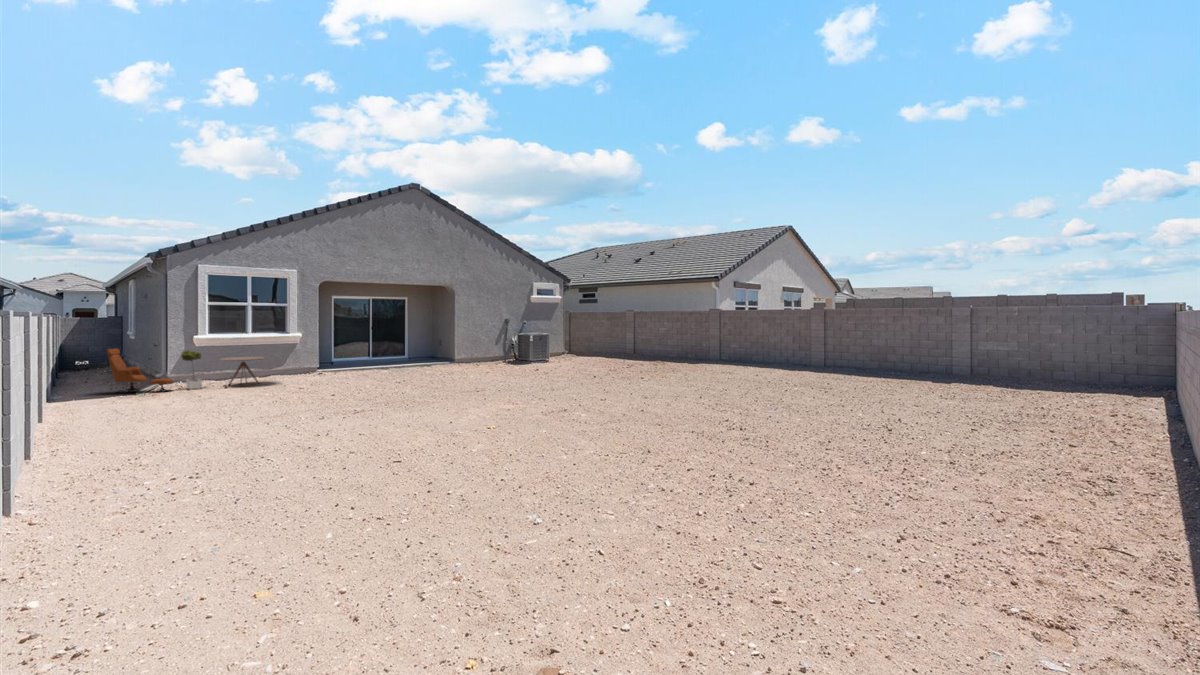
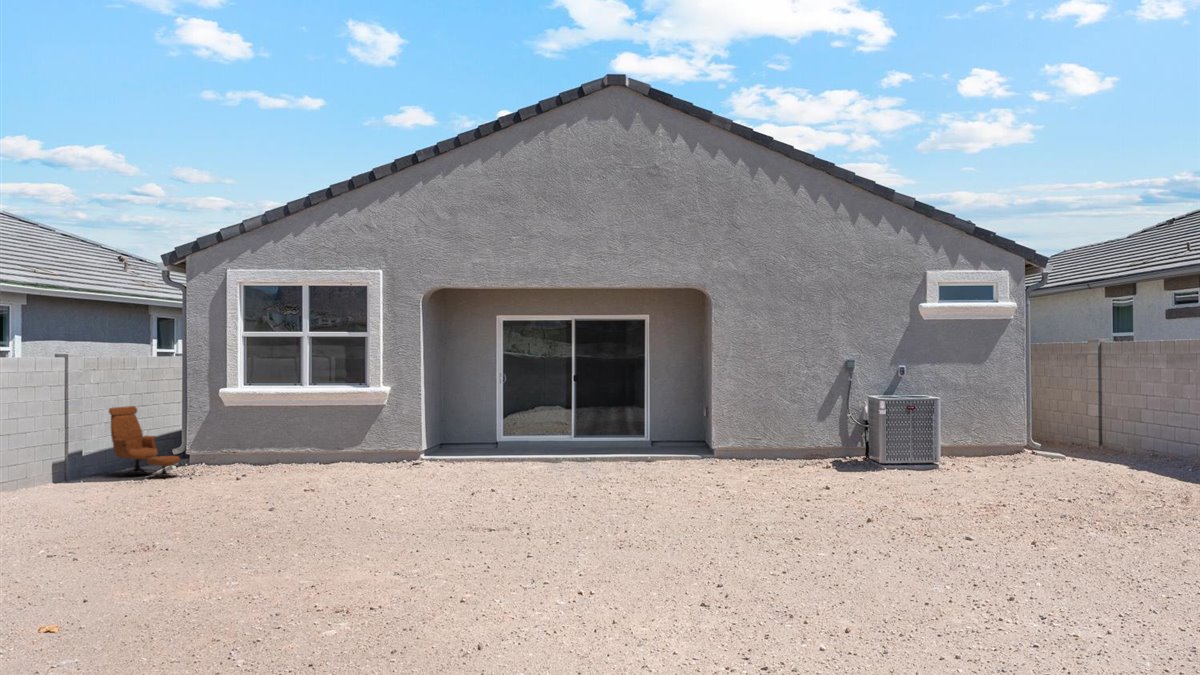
potted tree: present [181,350,202,389] -> none [192,412,223,476]
round table: present [220,357,265,386] -> none [238,426,311,479]

